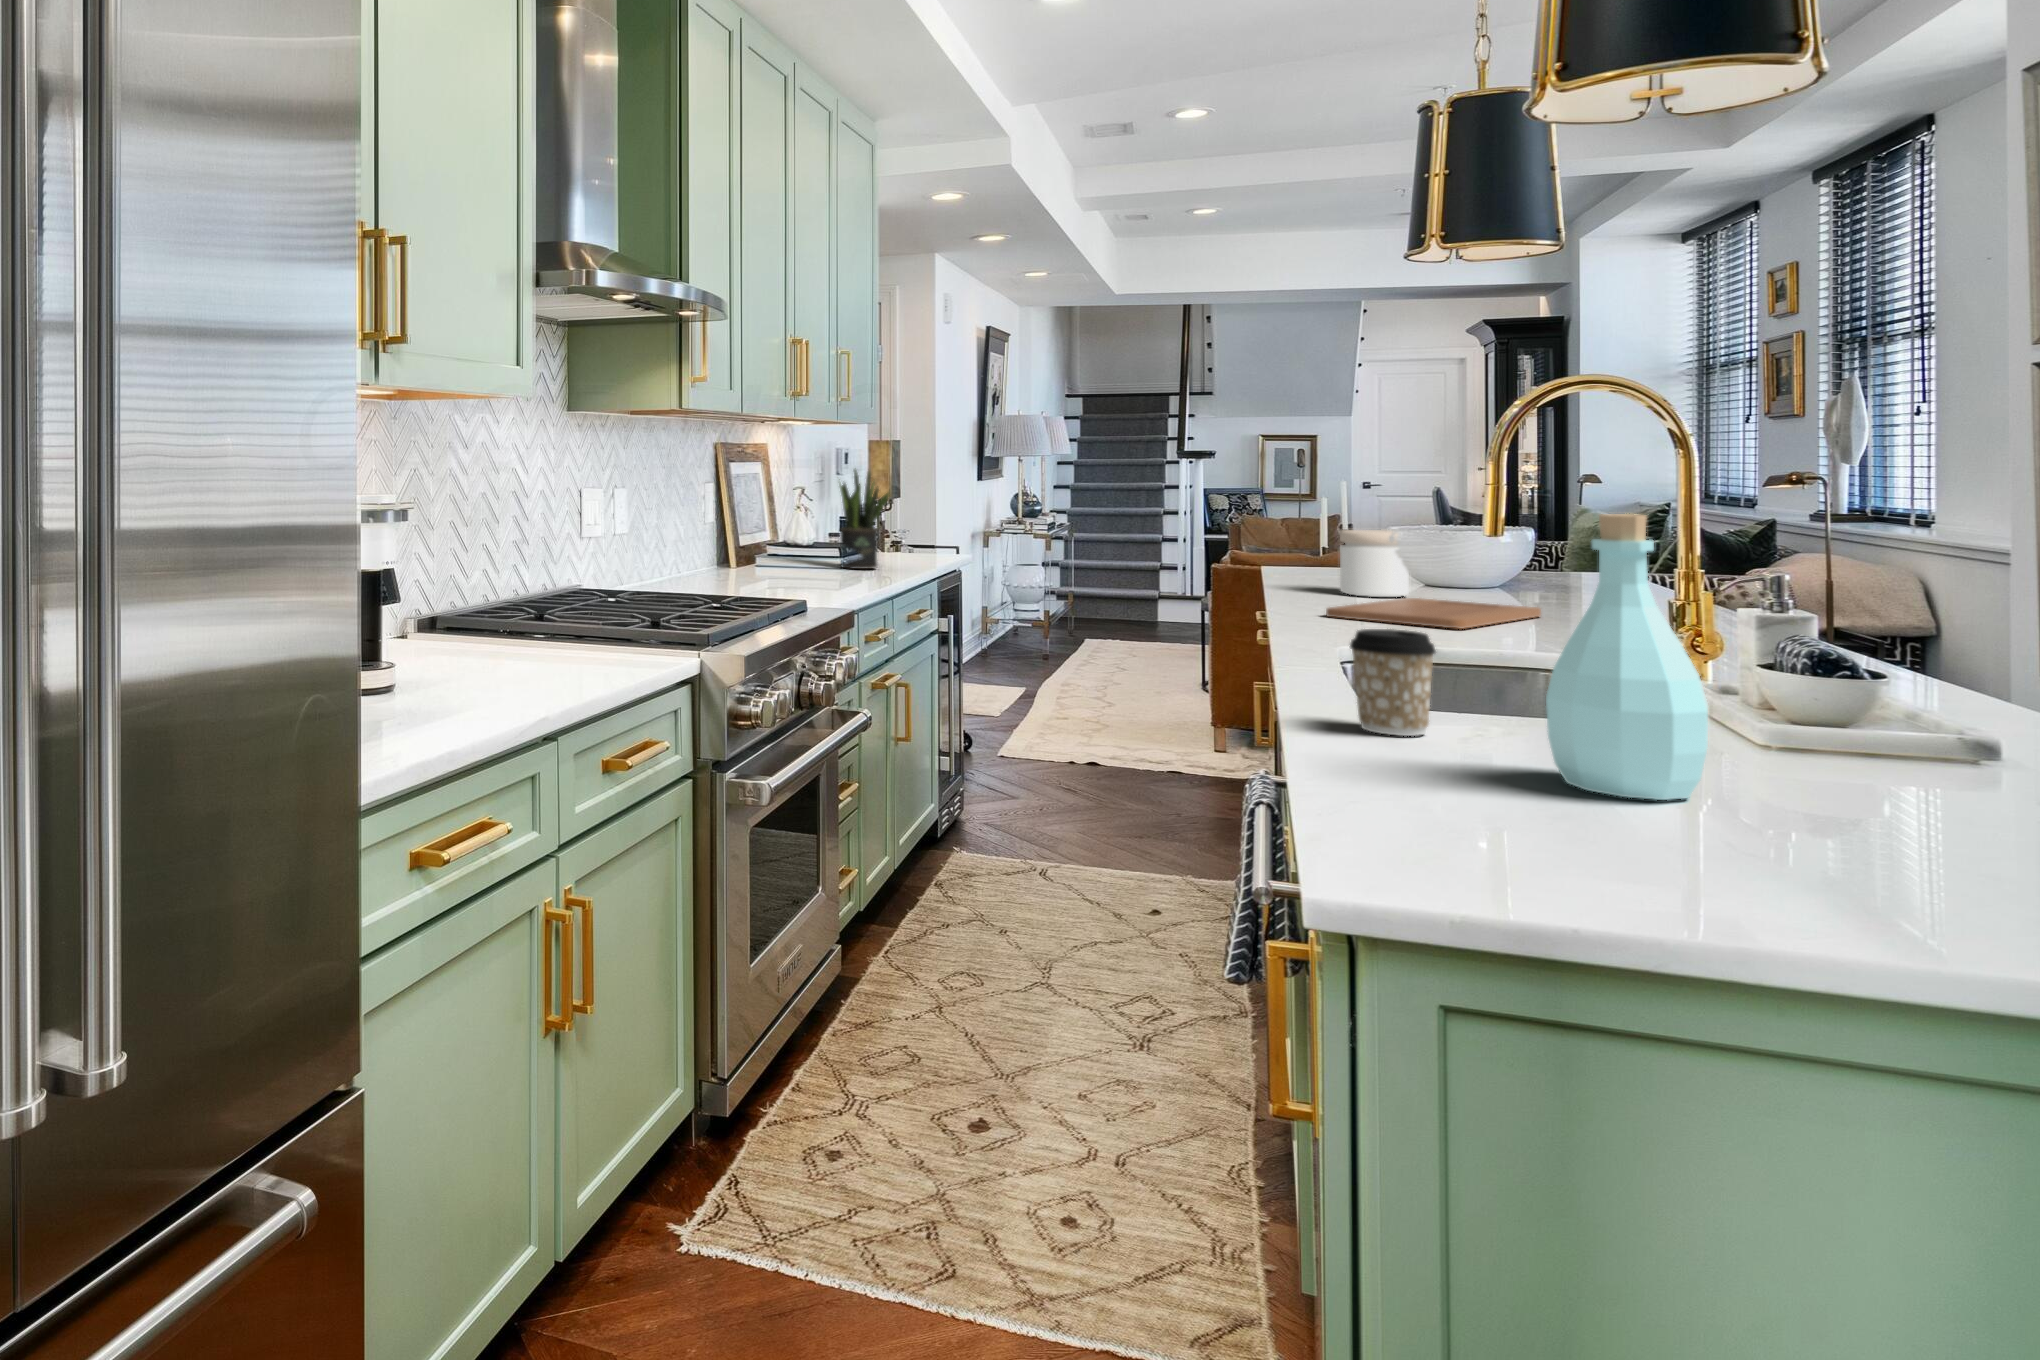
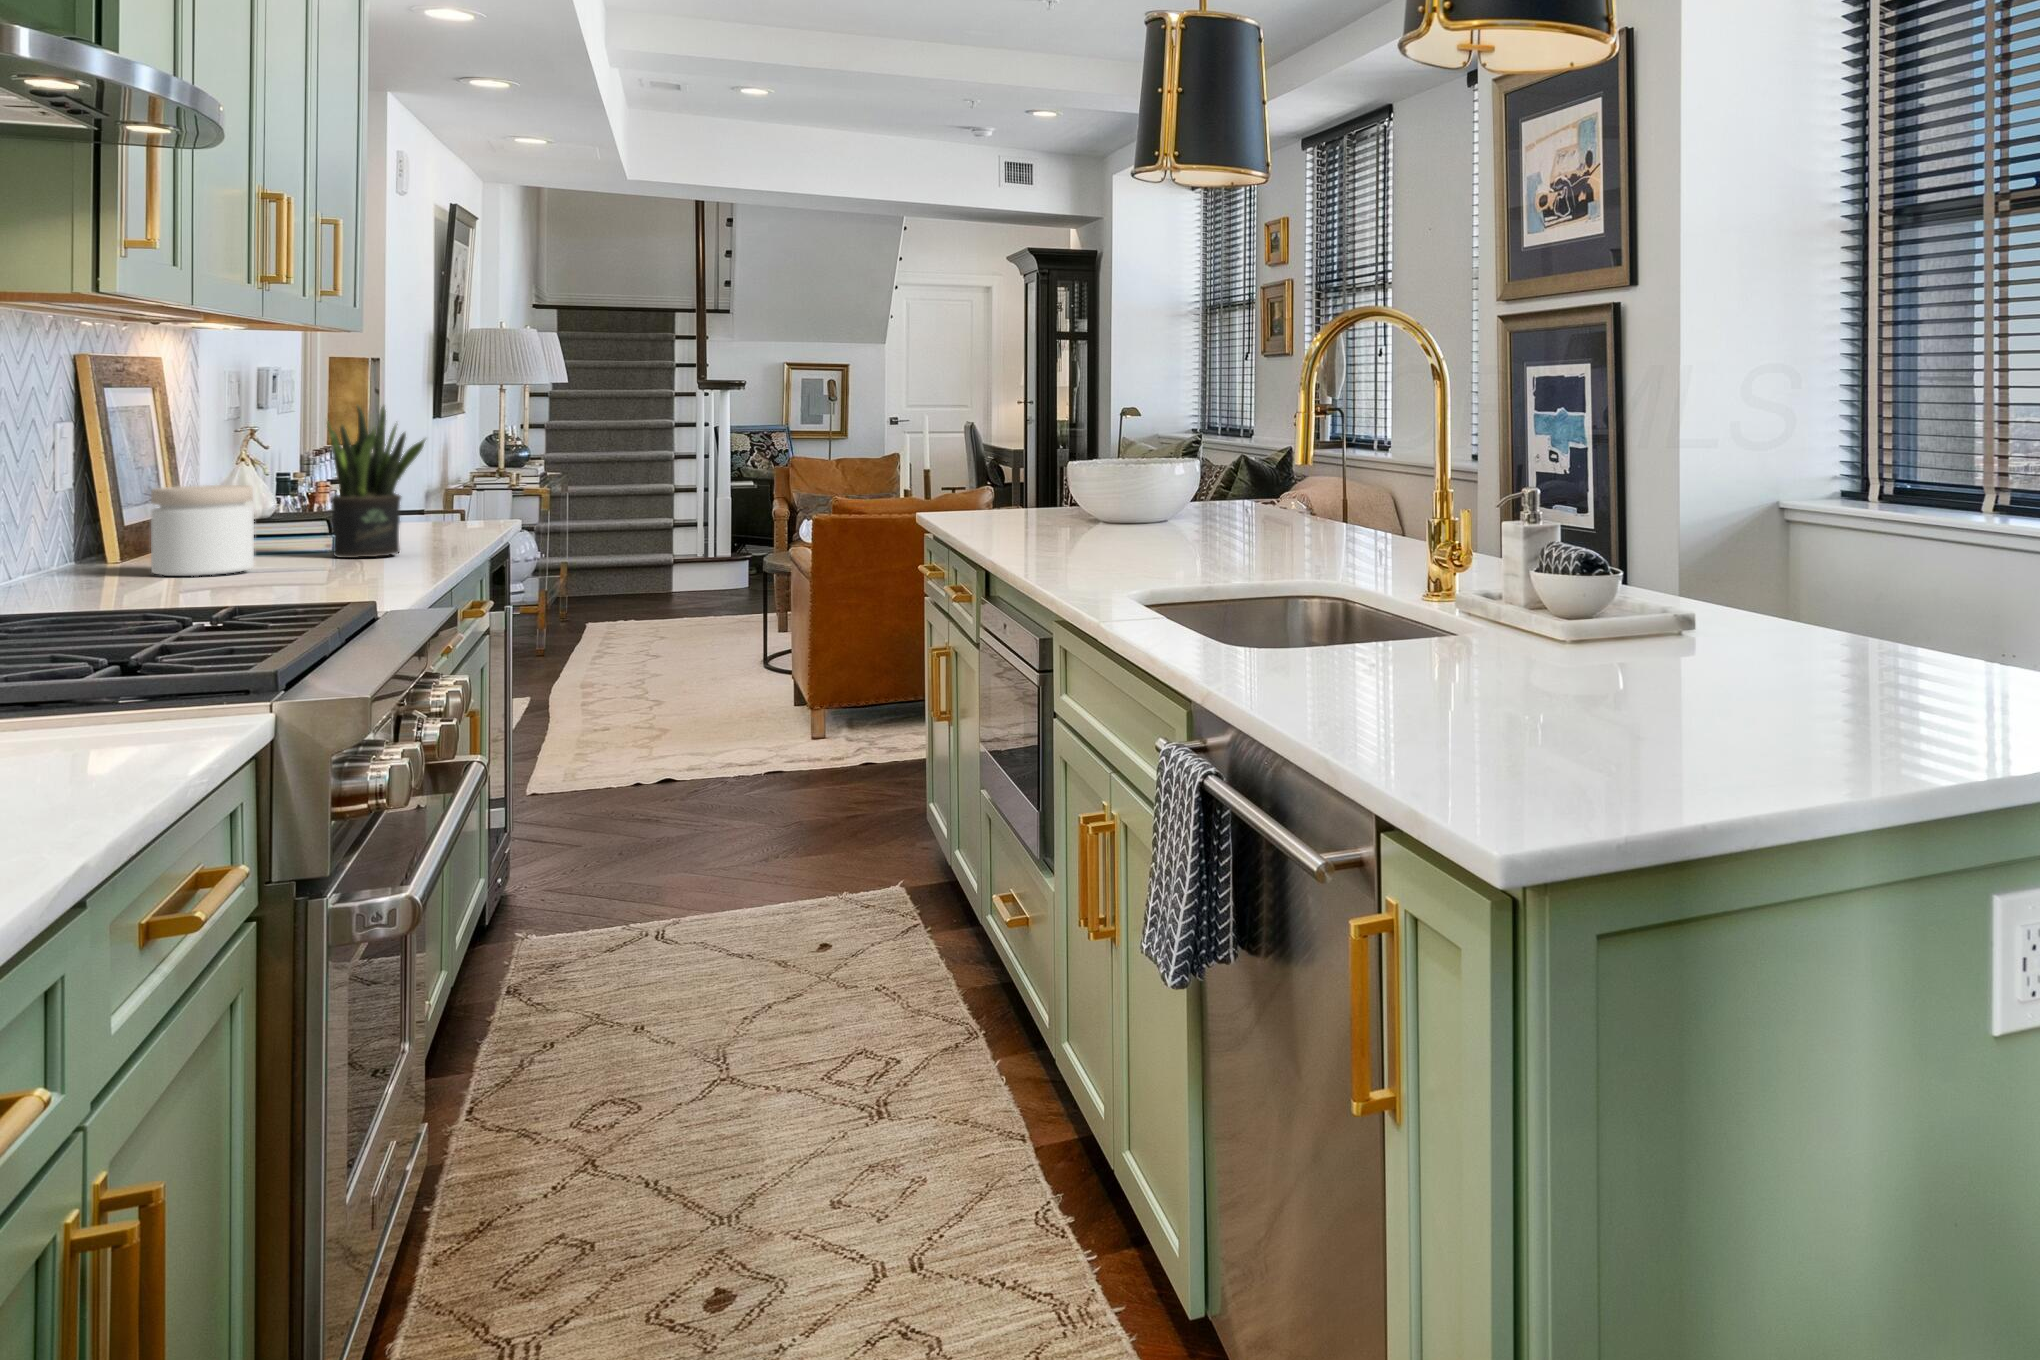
bottle: present [1546,514,1708,800] -> none [1479,442,1607,711]
jar: present [1340,530,1409,597] -> present [151,485,254,576]
cutting board: present [1326,598,1541,629] -> none [1066,539,1247,568]
coffee cup: present [1350,629,1436,736] -> none [1264,572,1346,685]

